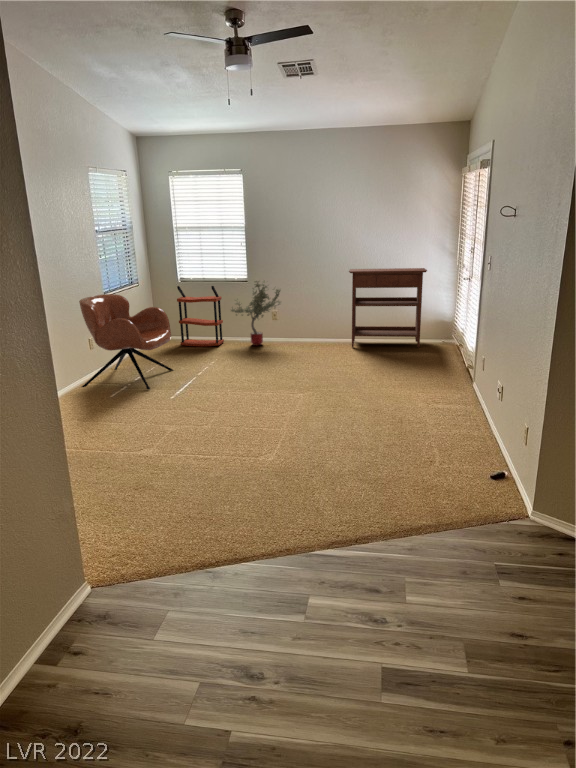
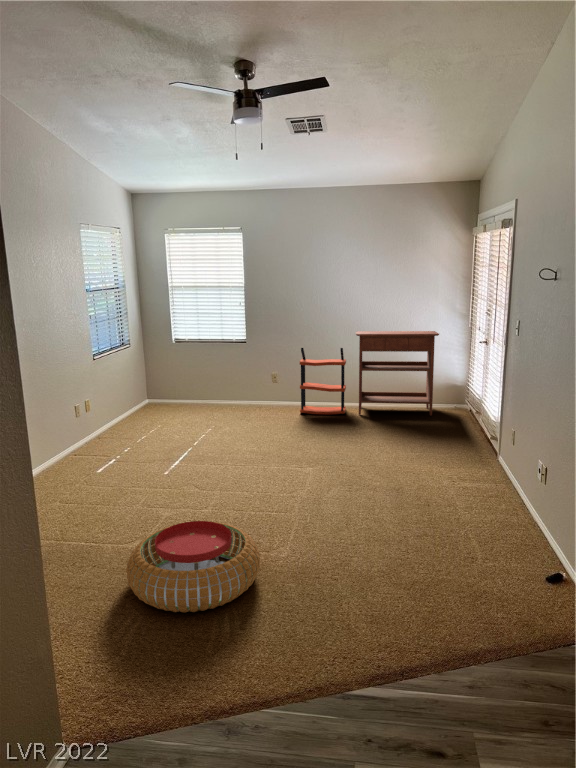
potted tree: present [231,281,280,346] -> none [227,342,283,412]
shelving unit: present [177,286,224,346] -> present [300,348,346,414]
armchair: present [79,294,174,389] -> none [61,357,168,463]
pouf: none [140,432,252,502] -> present [126,521,260,613]

